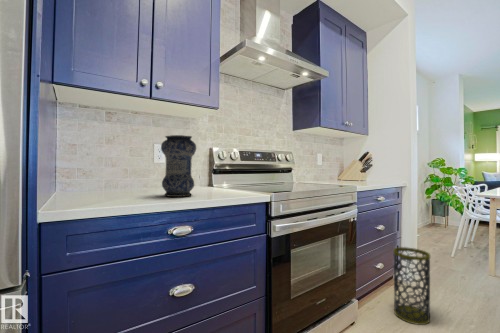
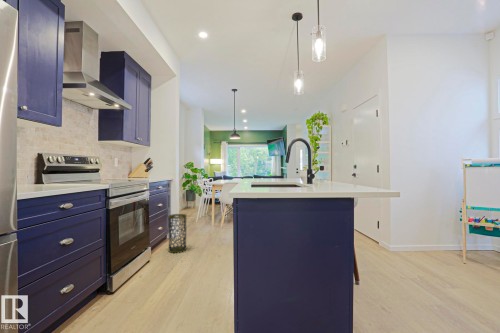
vase: present [161,135,196,197] -> none [33,147,61,188]

